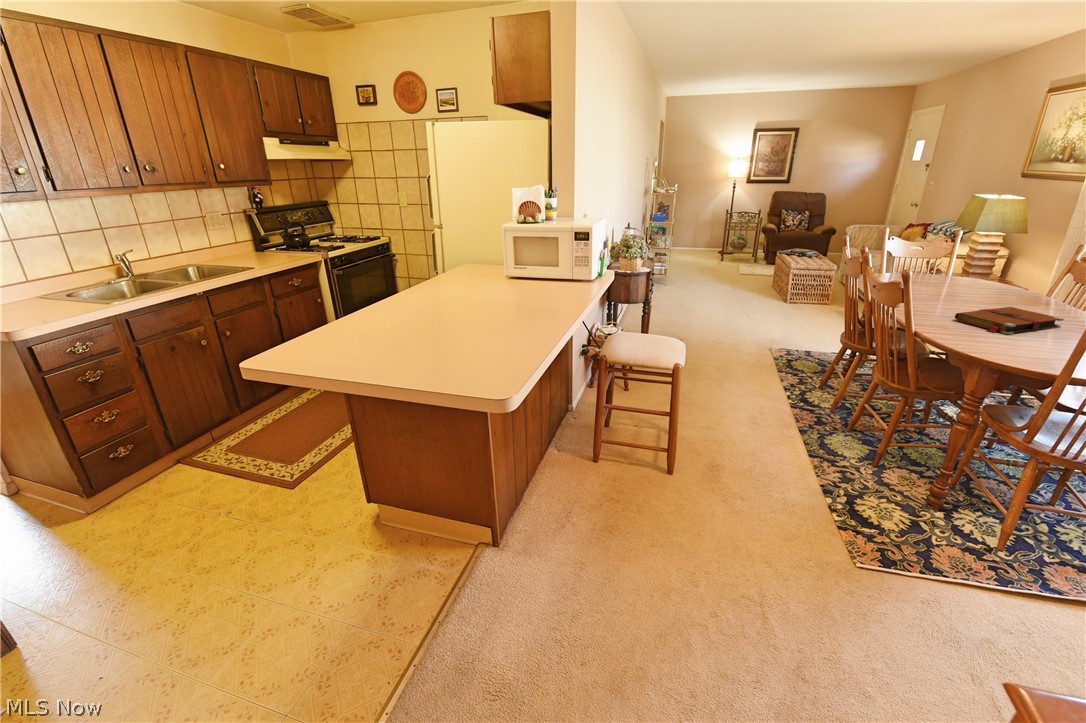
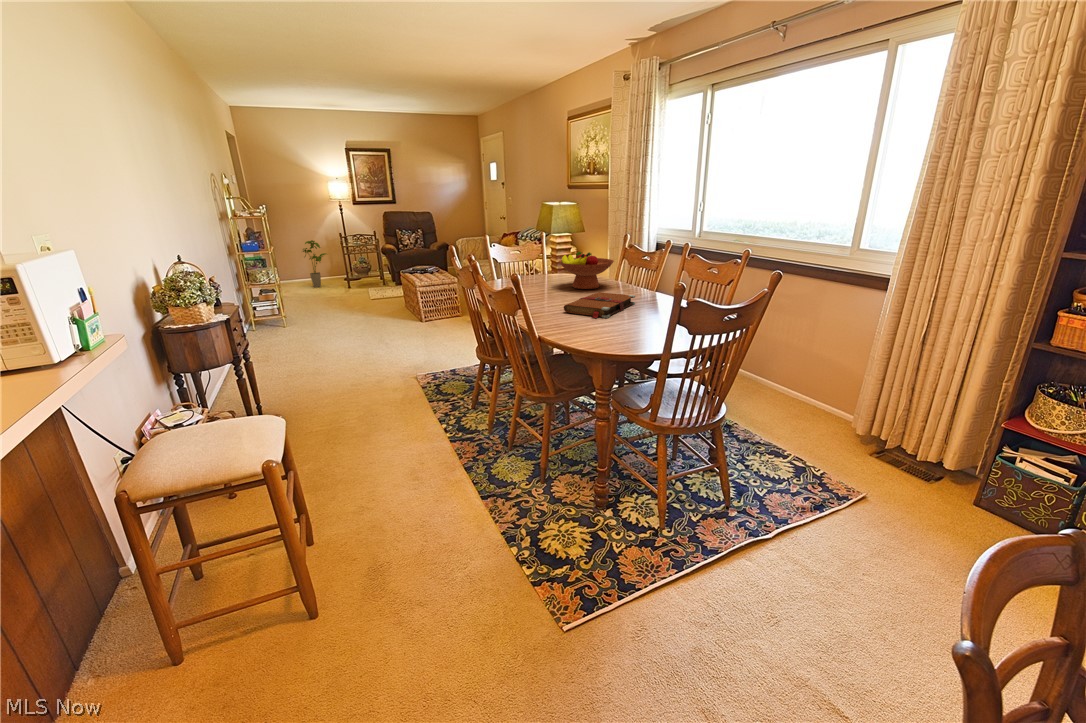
house plant: none [691,215,713,255] -> present [303,240,326,287]
fruit bowl: none [969,260,1051,302] -> present [559,252,614,289]

